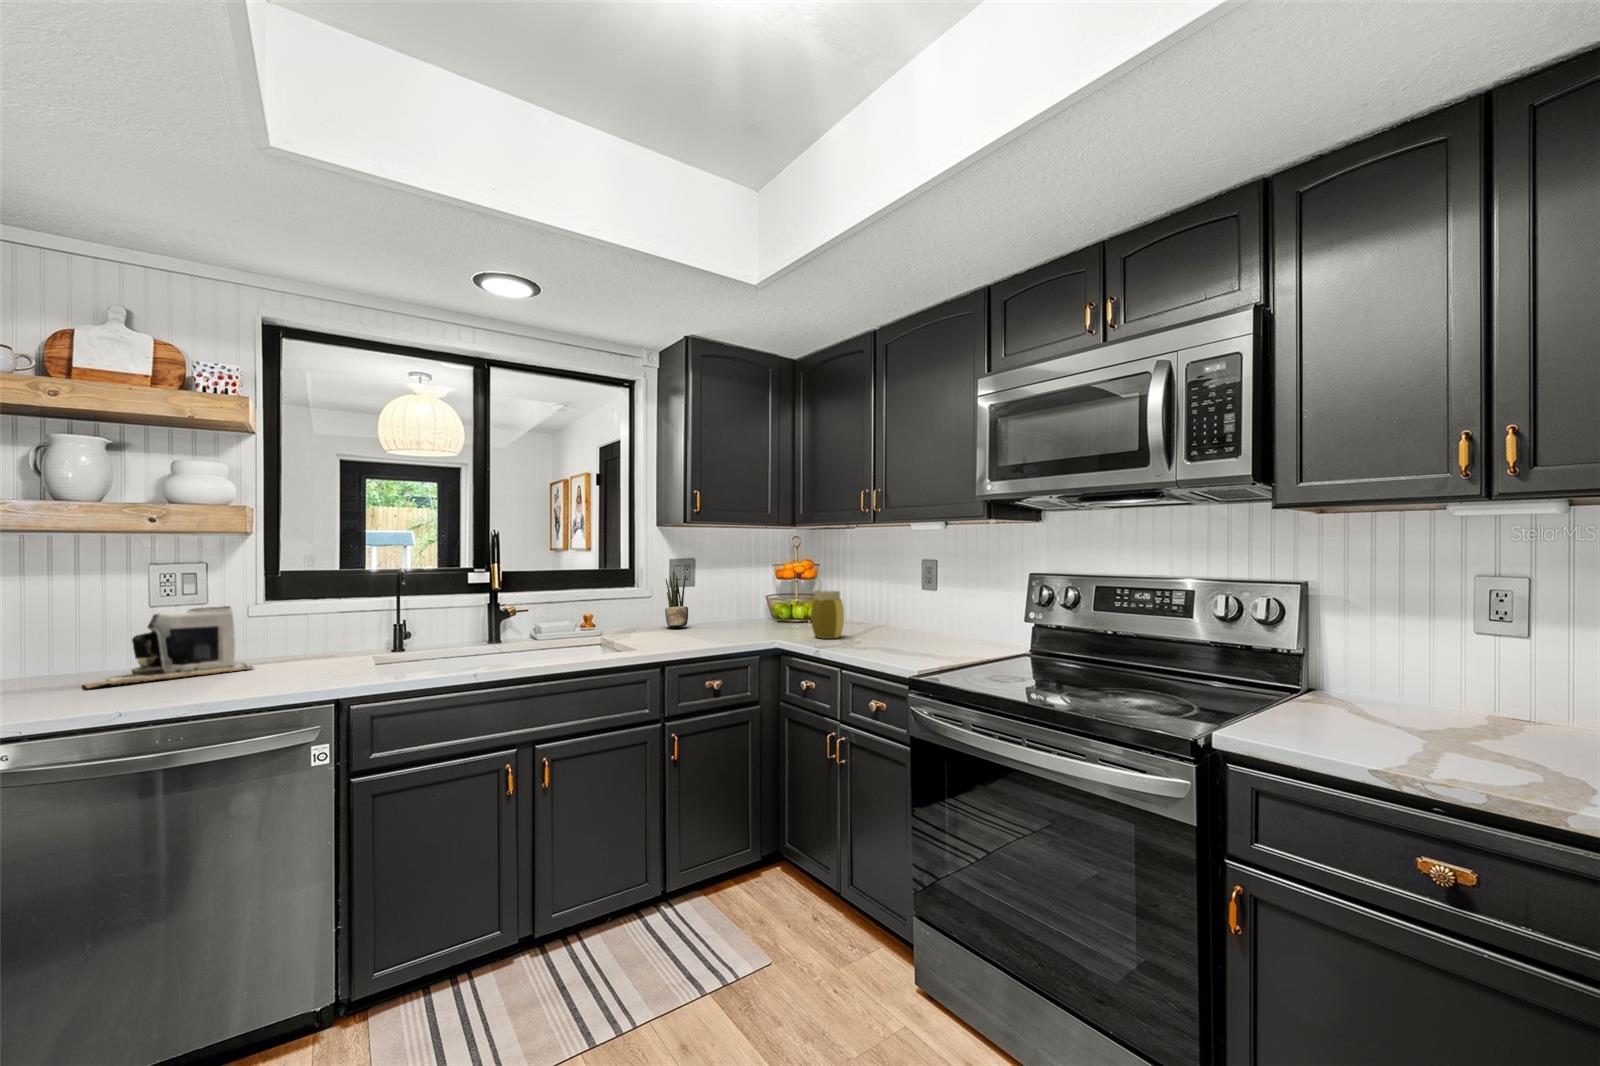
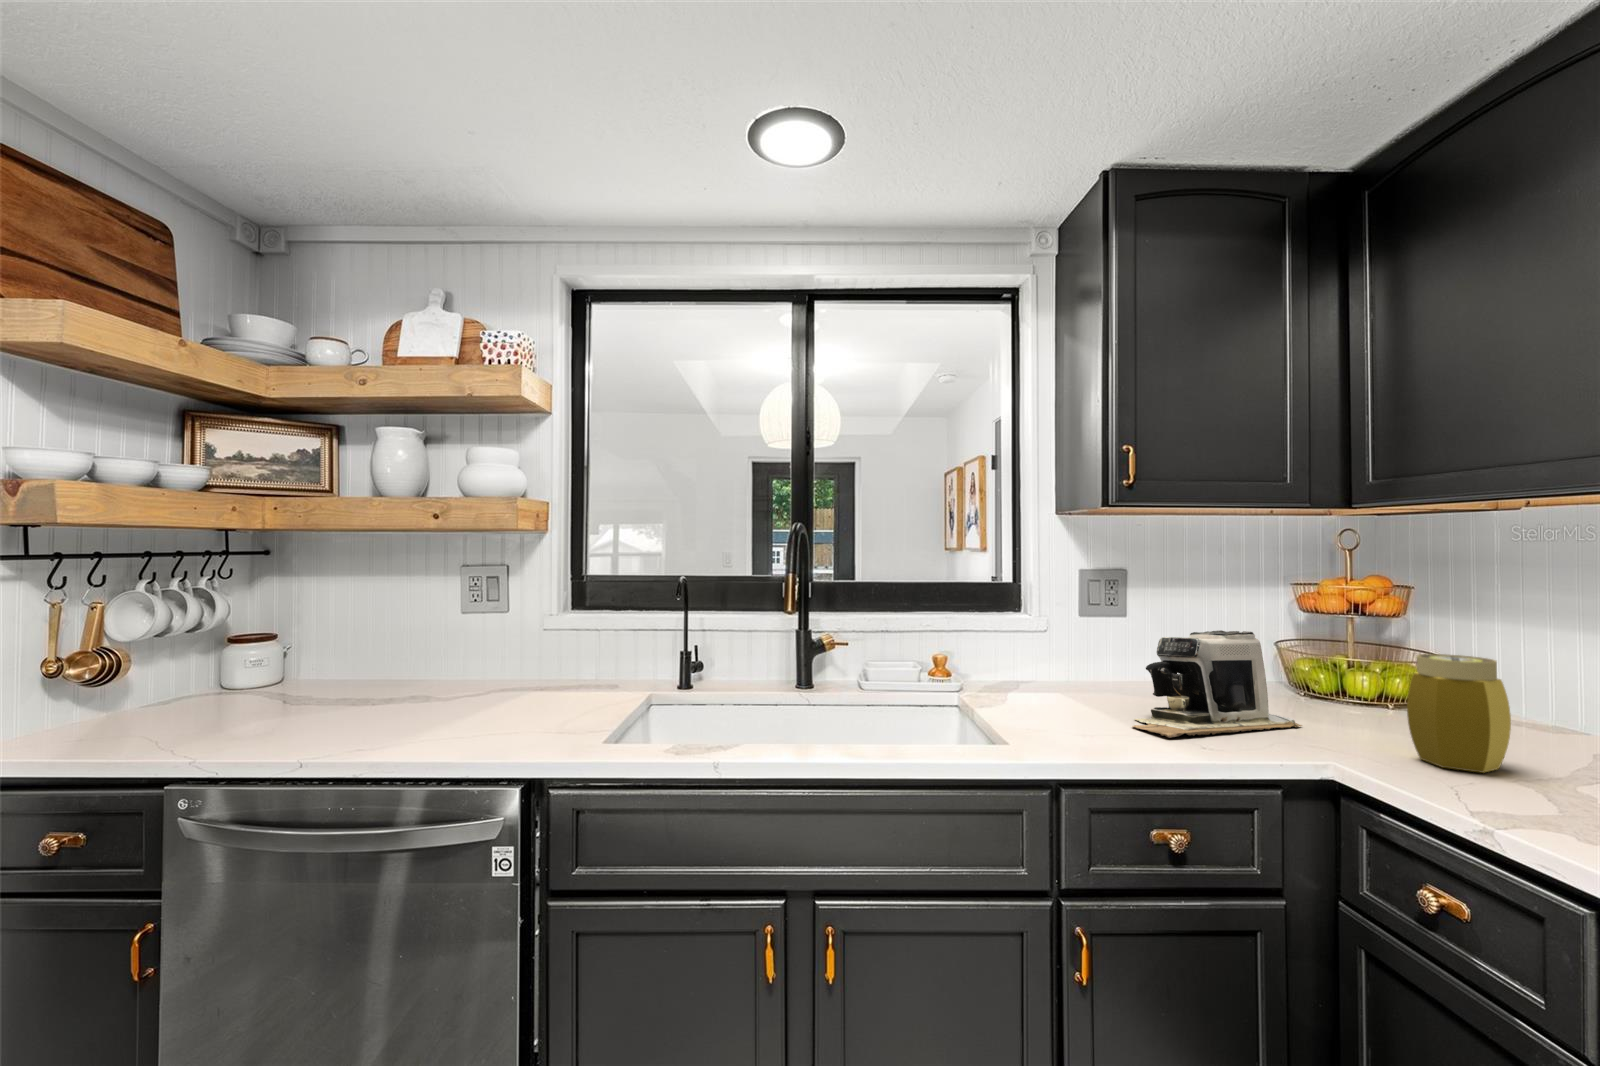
potted plant: present [665,572,688,627] -> none [1072,593,1114,691]
coffee maker: present [84,606,253,688] -> present [1132,630,1302,738]

